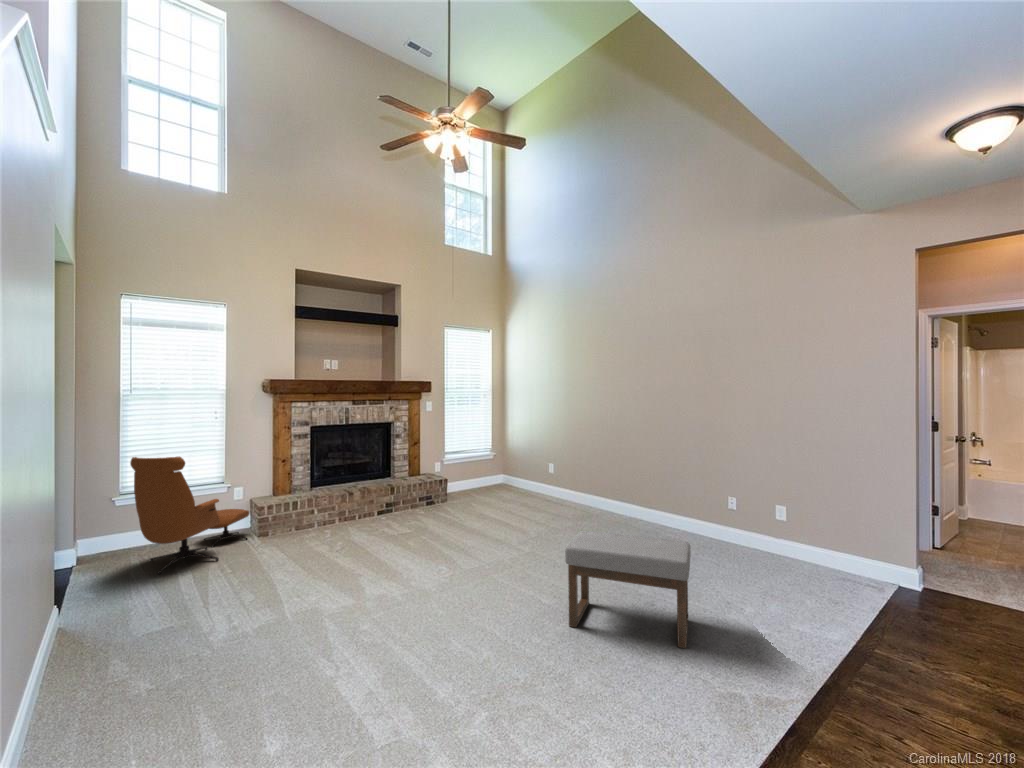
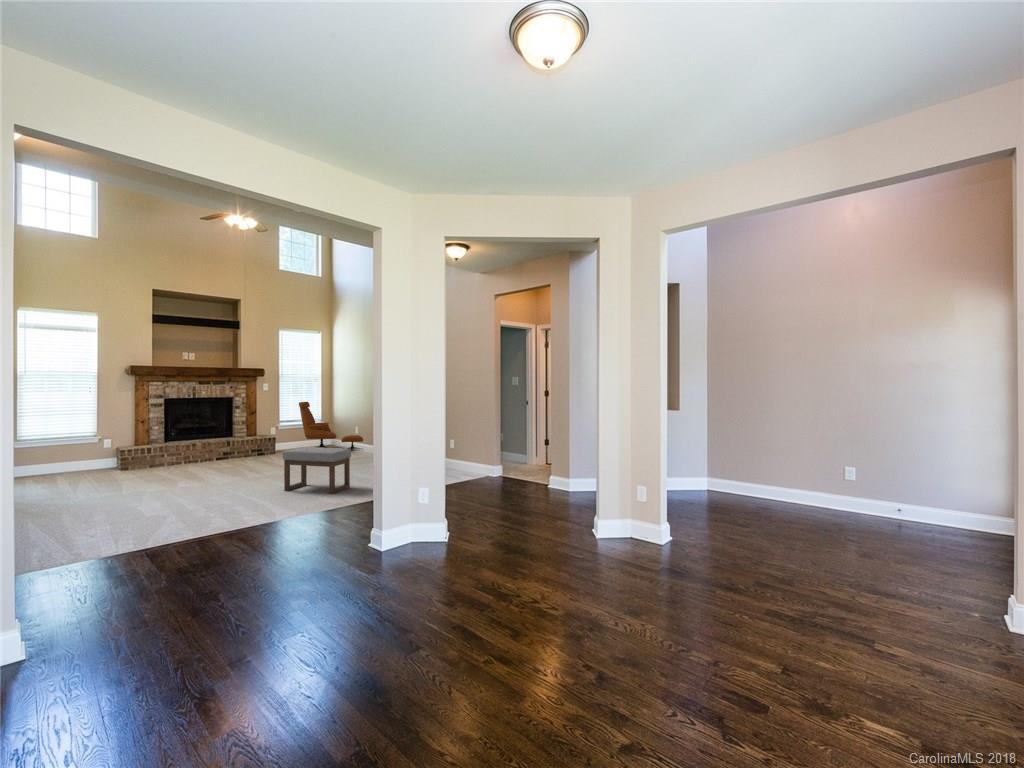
lounge chair: present [130,457,249,574] -> present [299,402,363,450]

